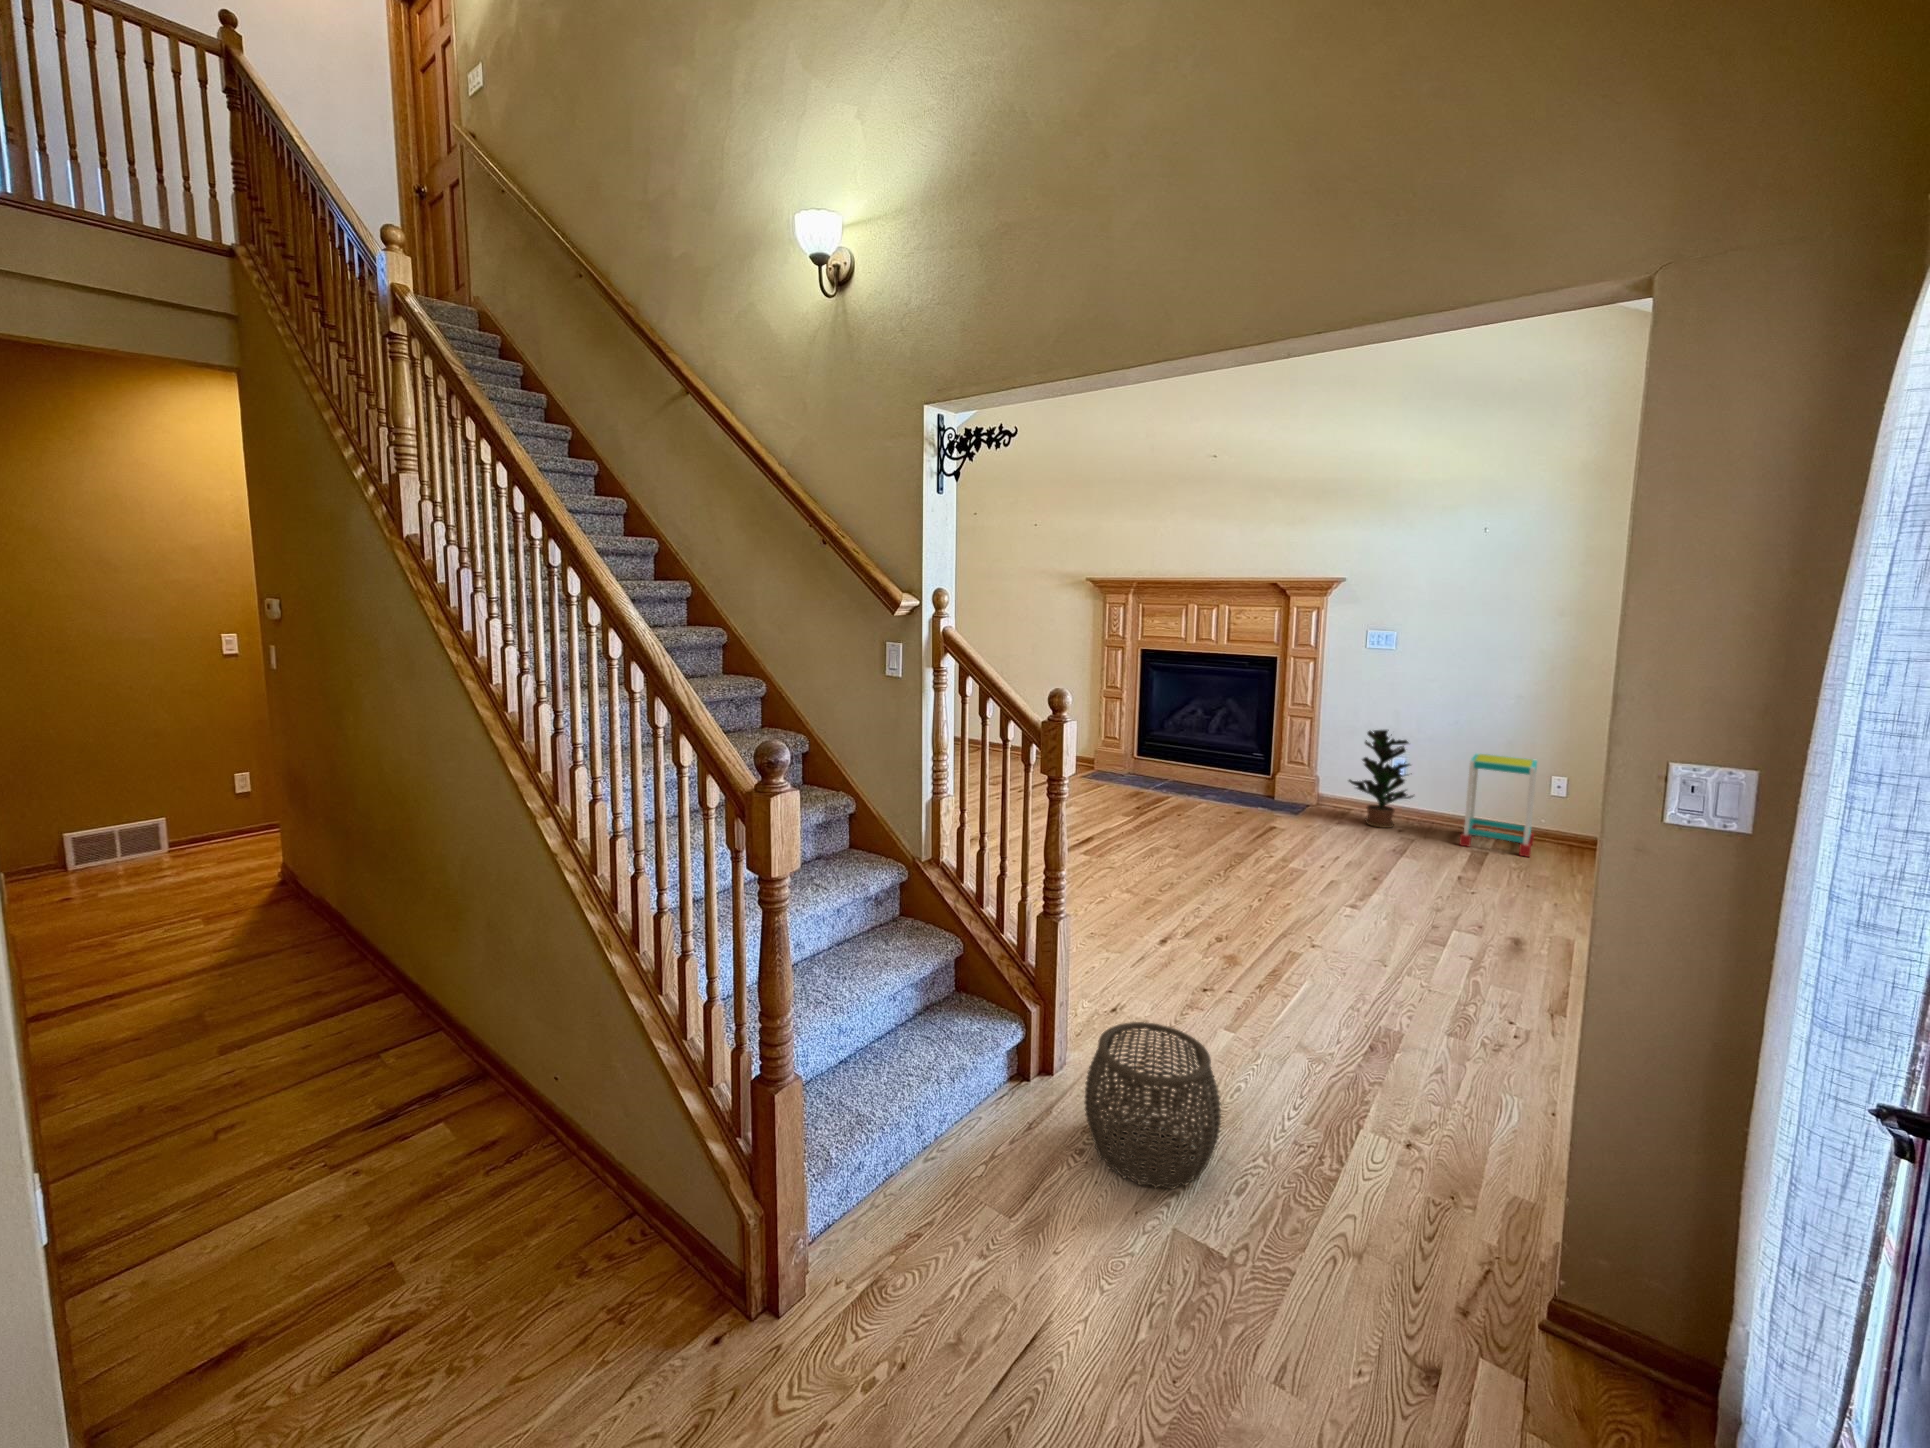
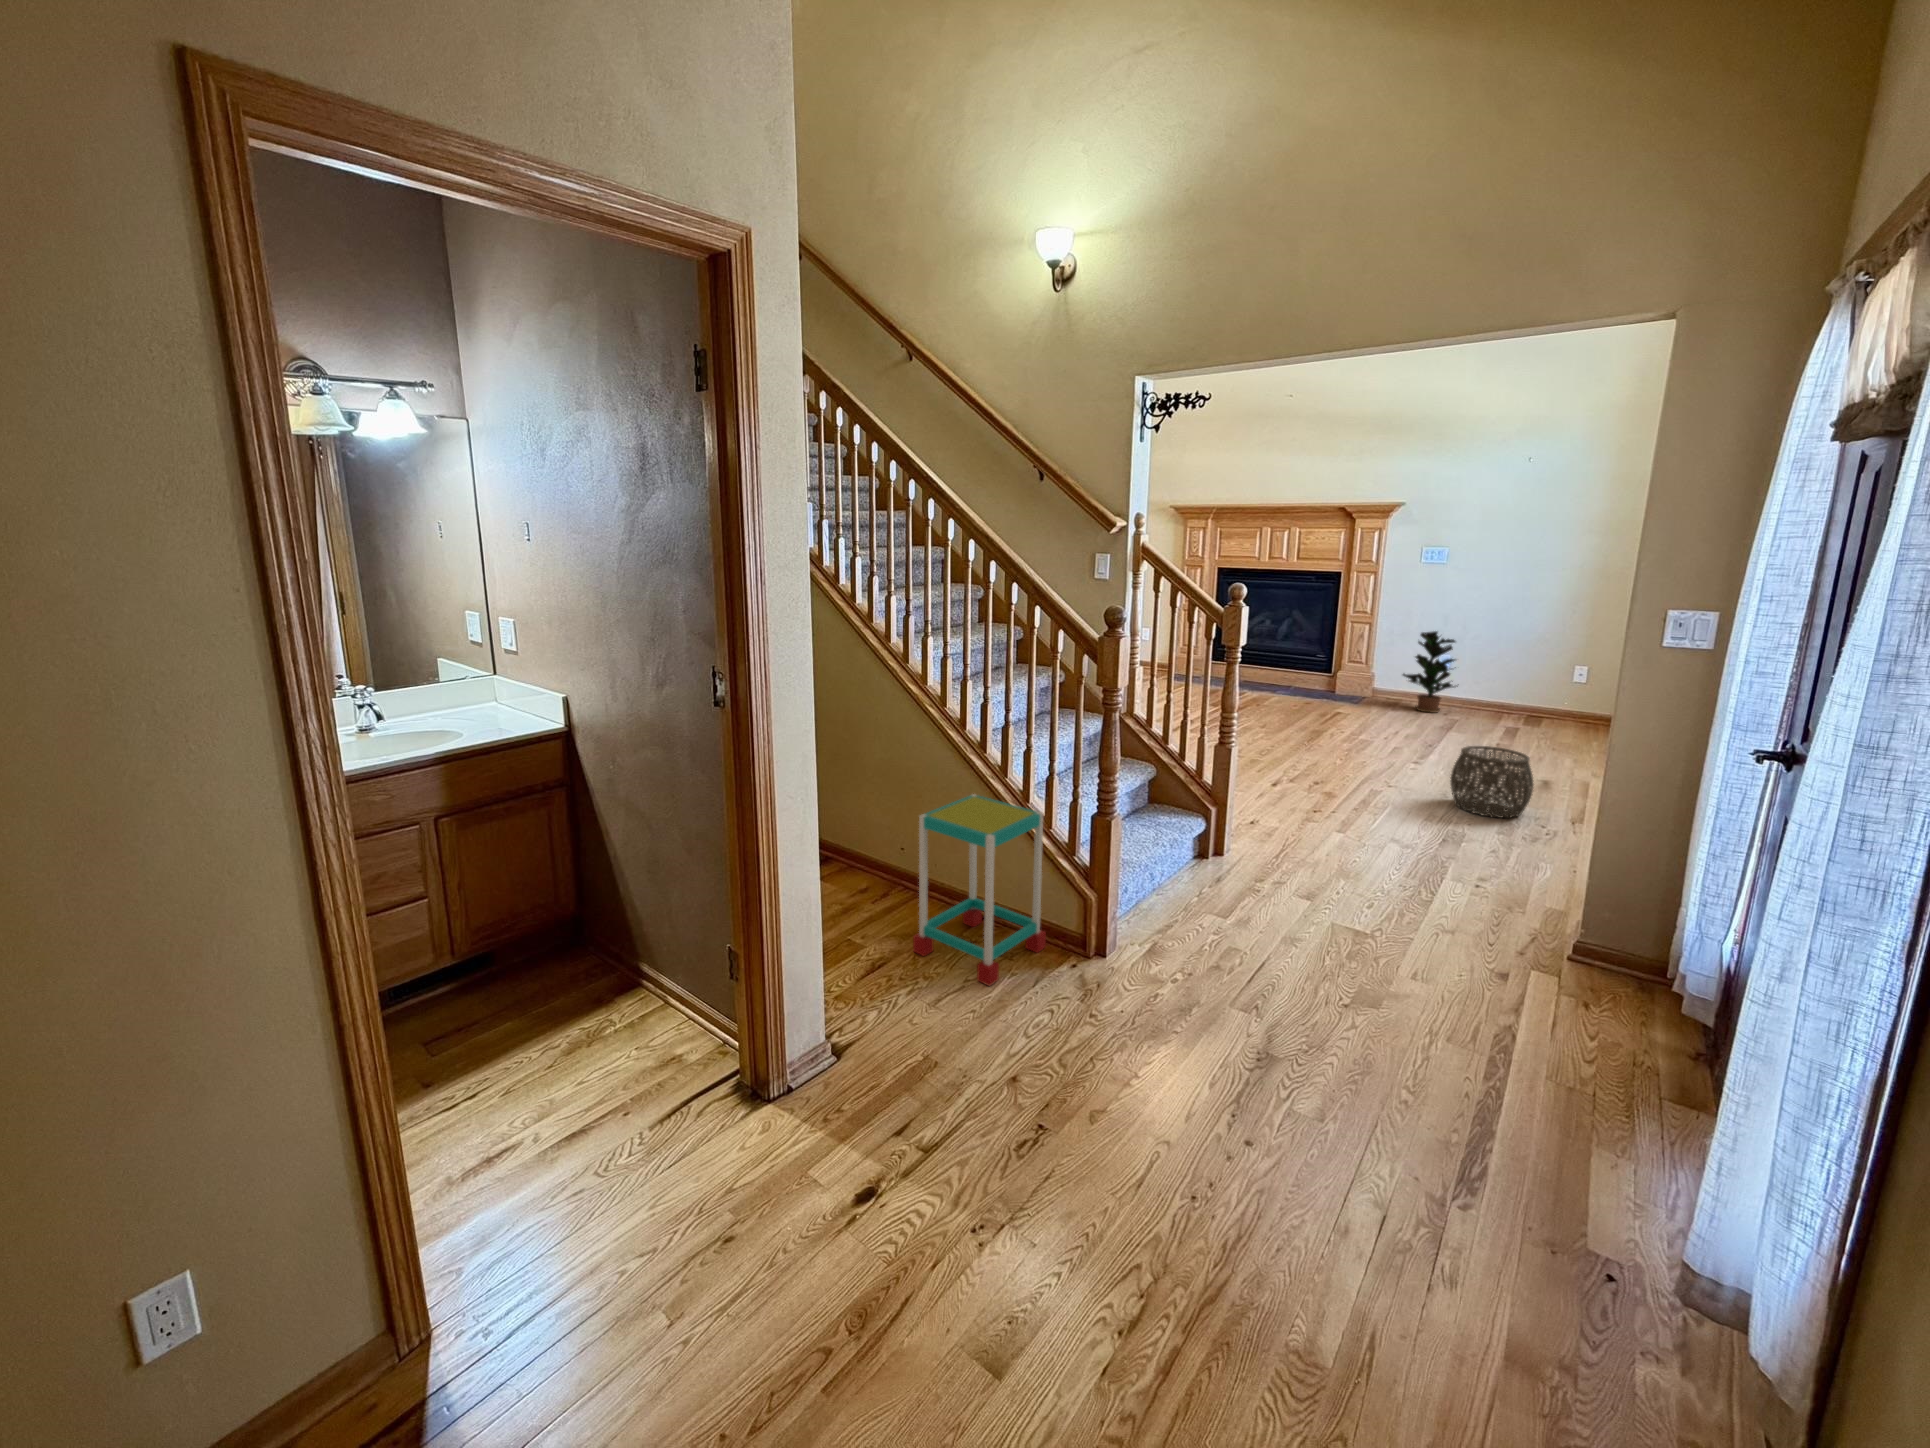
side table: present [1460,753,1537,857] -> present [913,794,1046,986]
woven basket: present [1084,1022,1221,1189] -> present [1450,746,1534,818]

